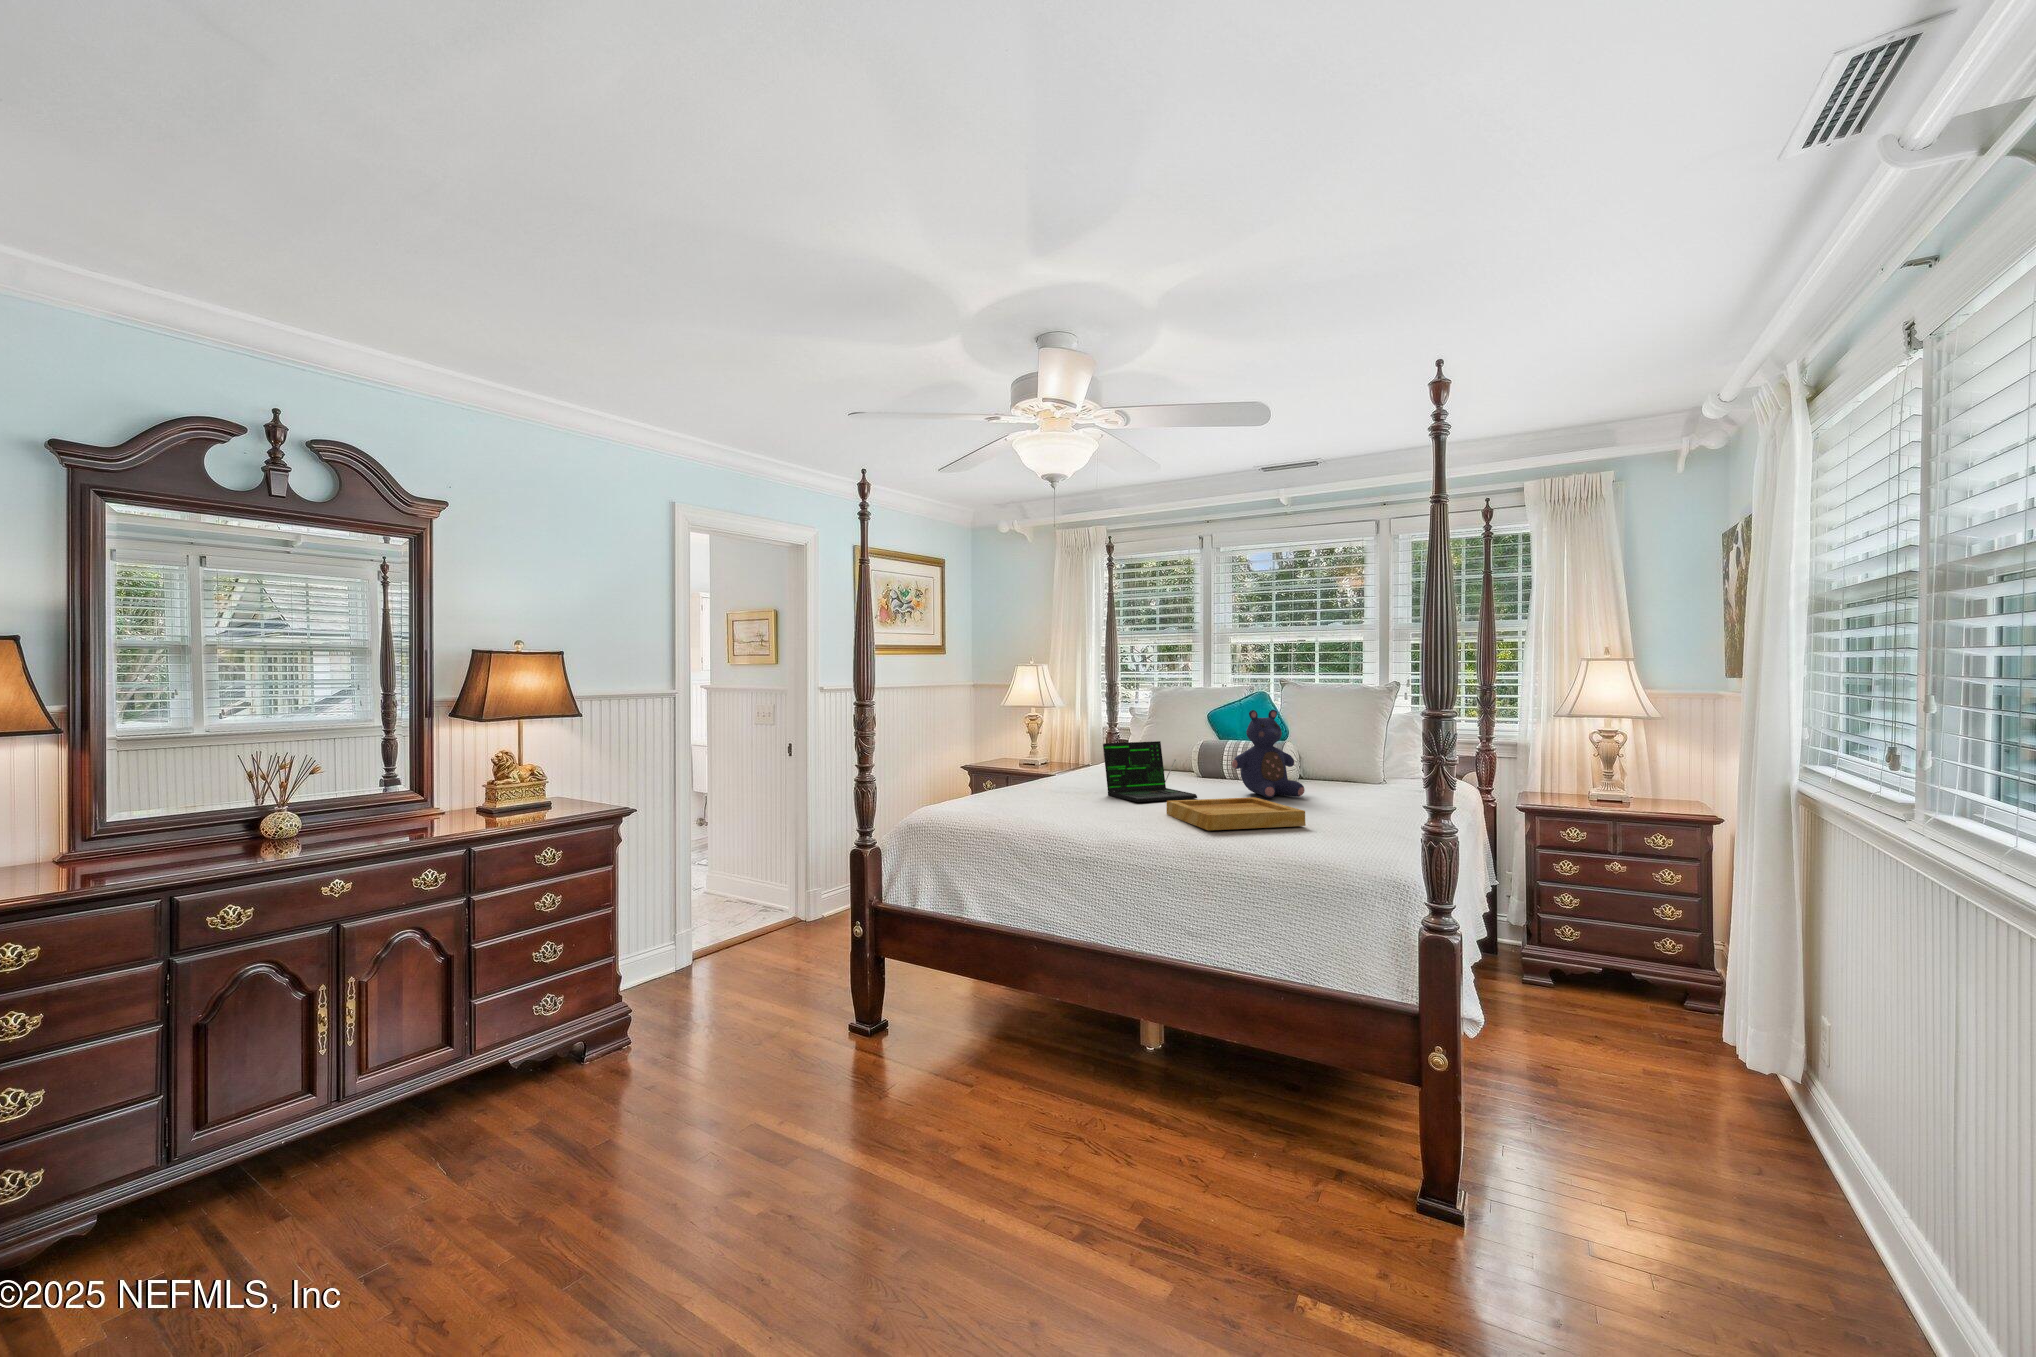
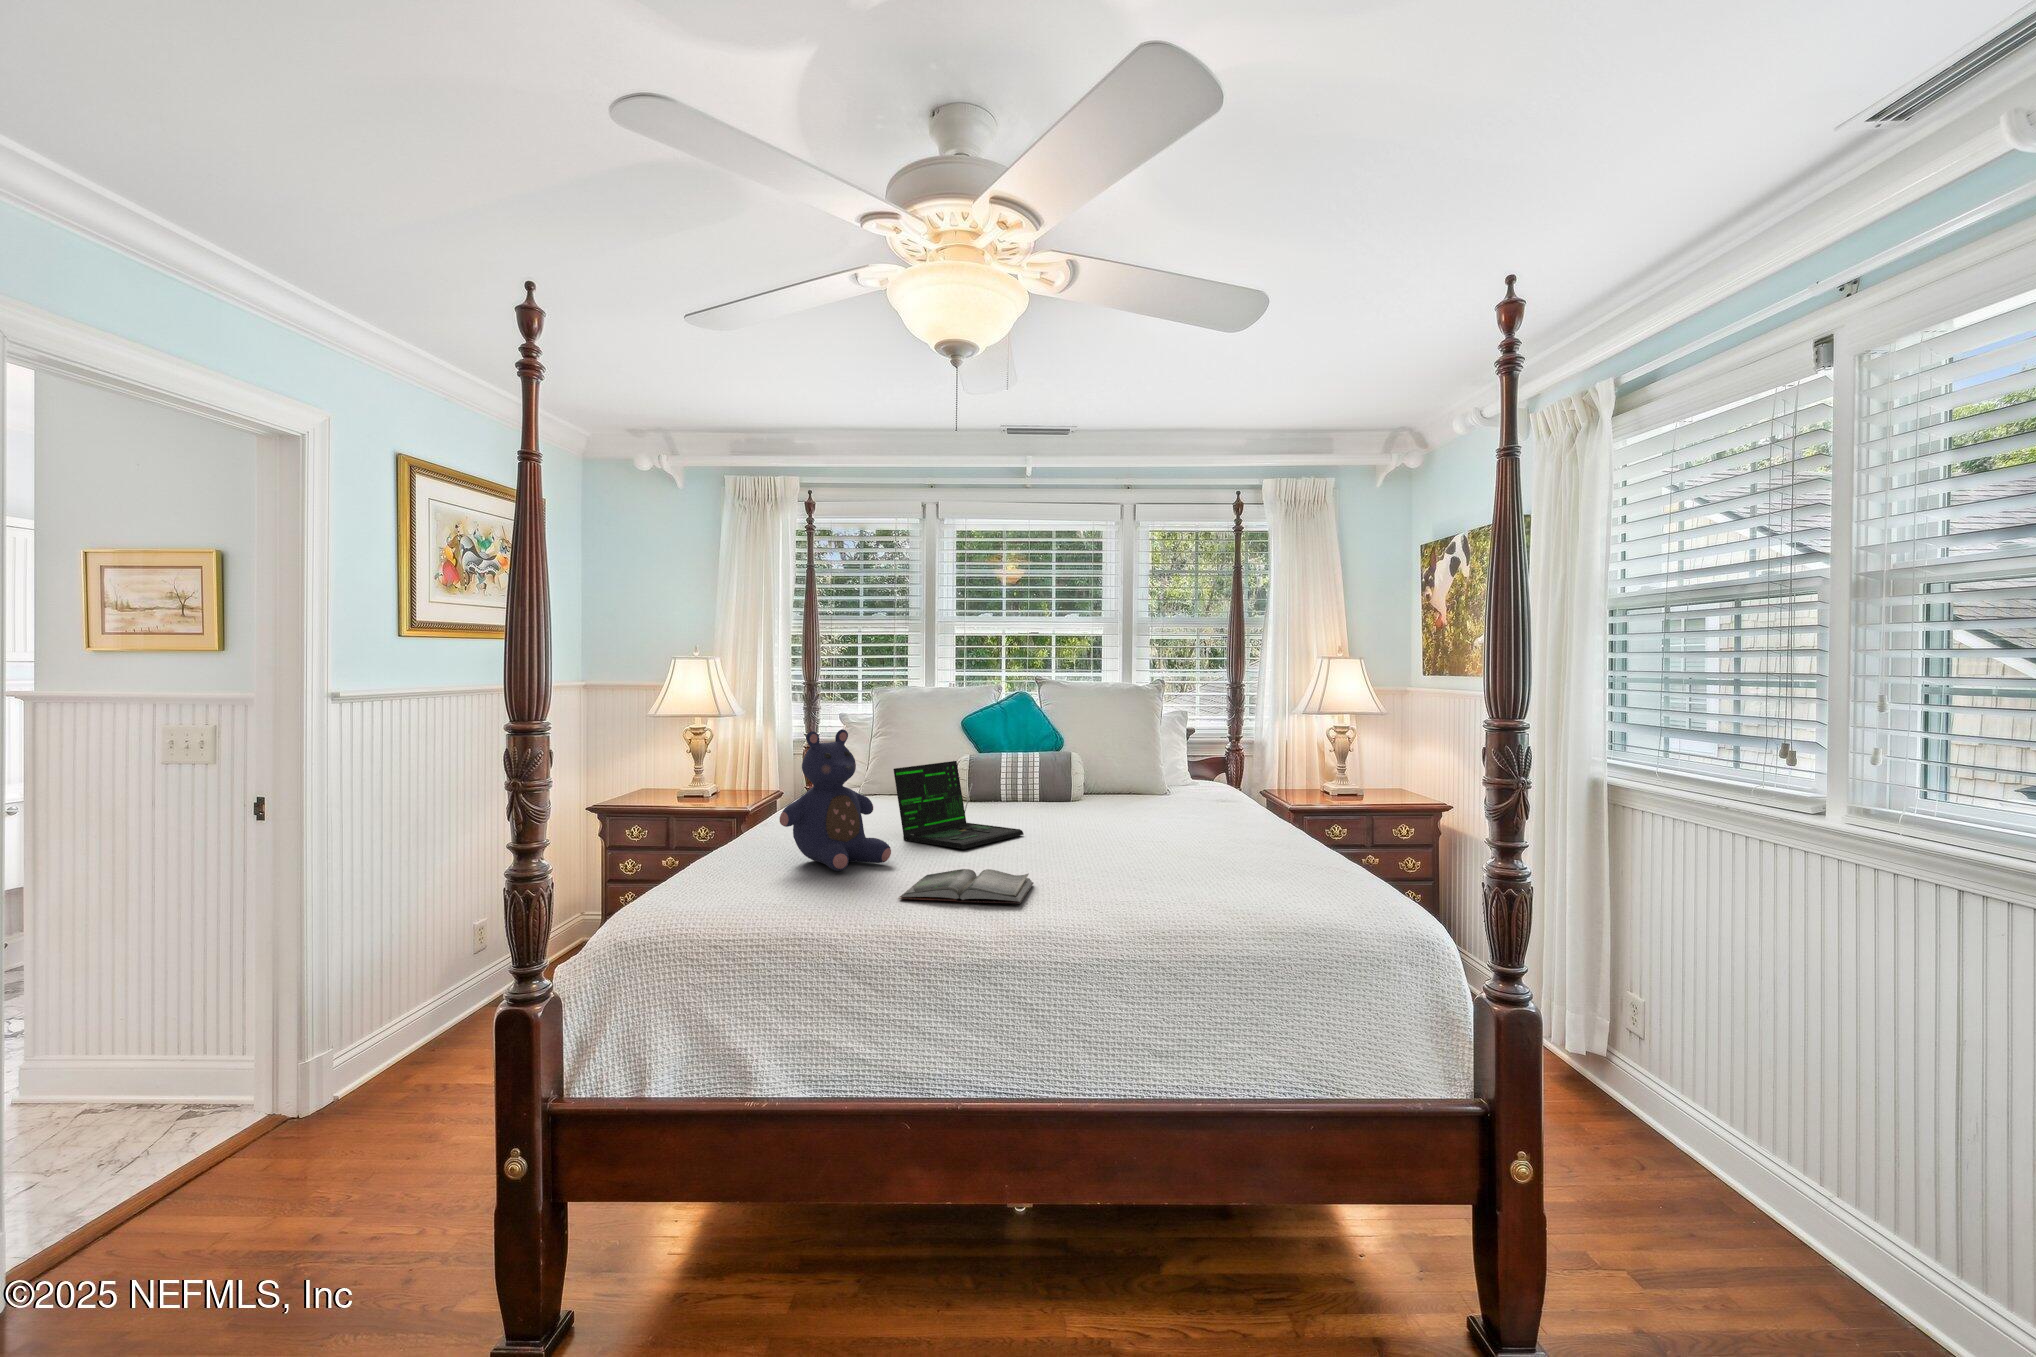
teddy bear: present [1232,710,1305,798] -> present [780,729,891,871]
tray: present [1167,797,1305,830] -> none [1025,830,1215,888]
hardback book: none [1052,810,1150,830] -> present [899,869,1033,904]

